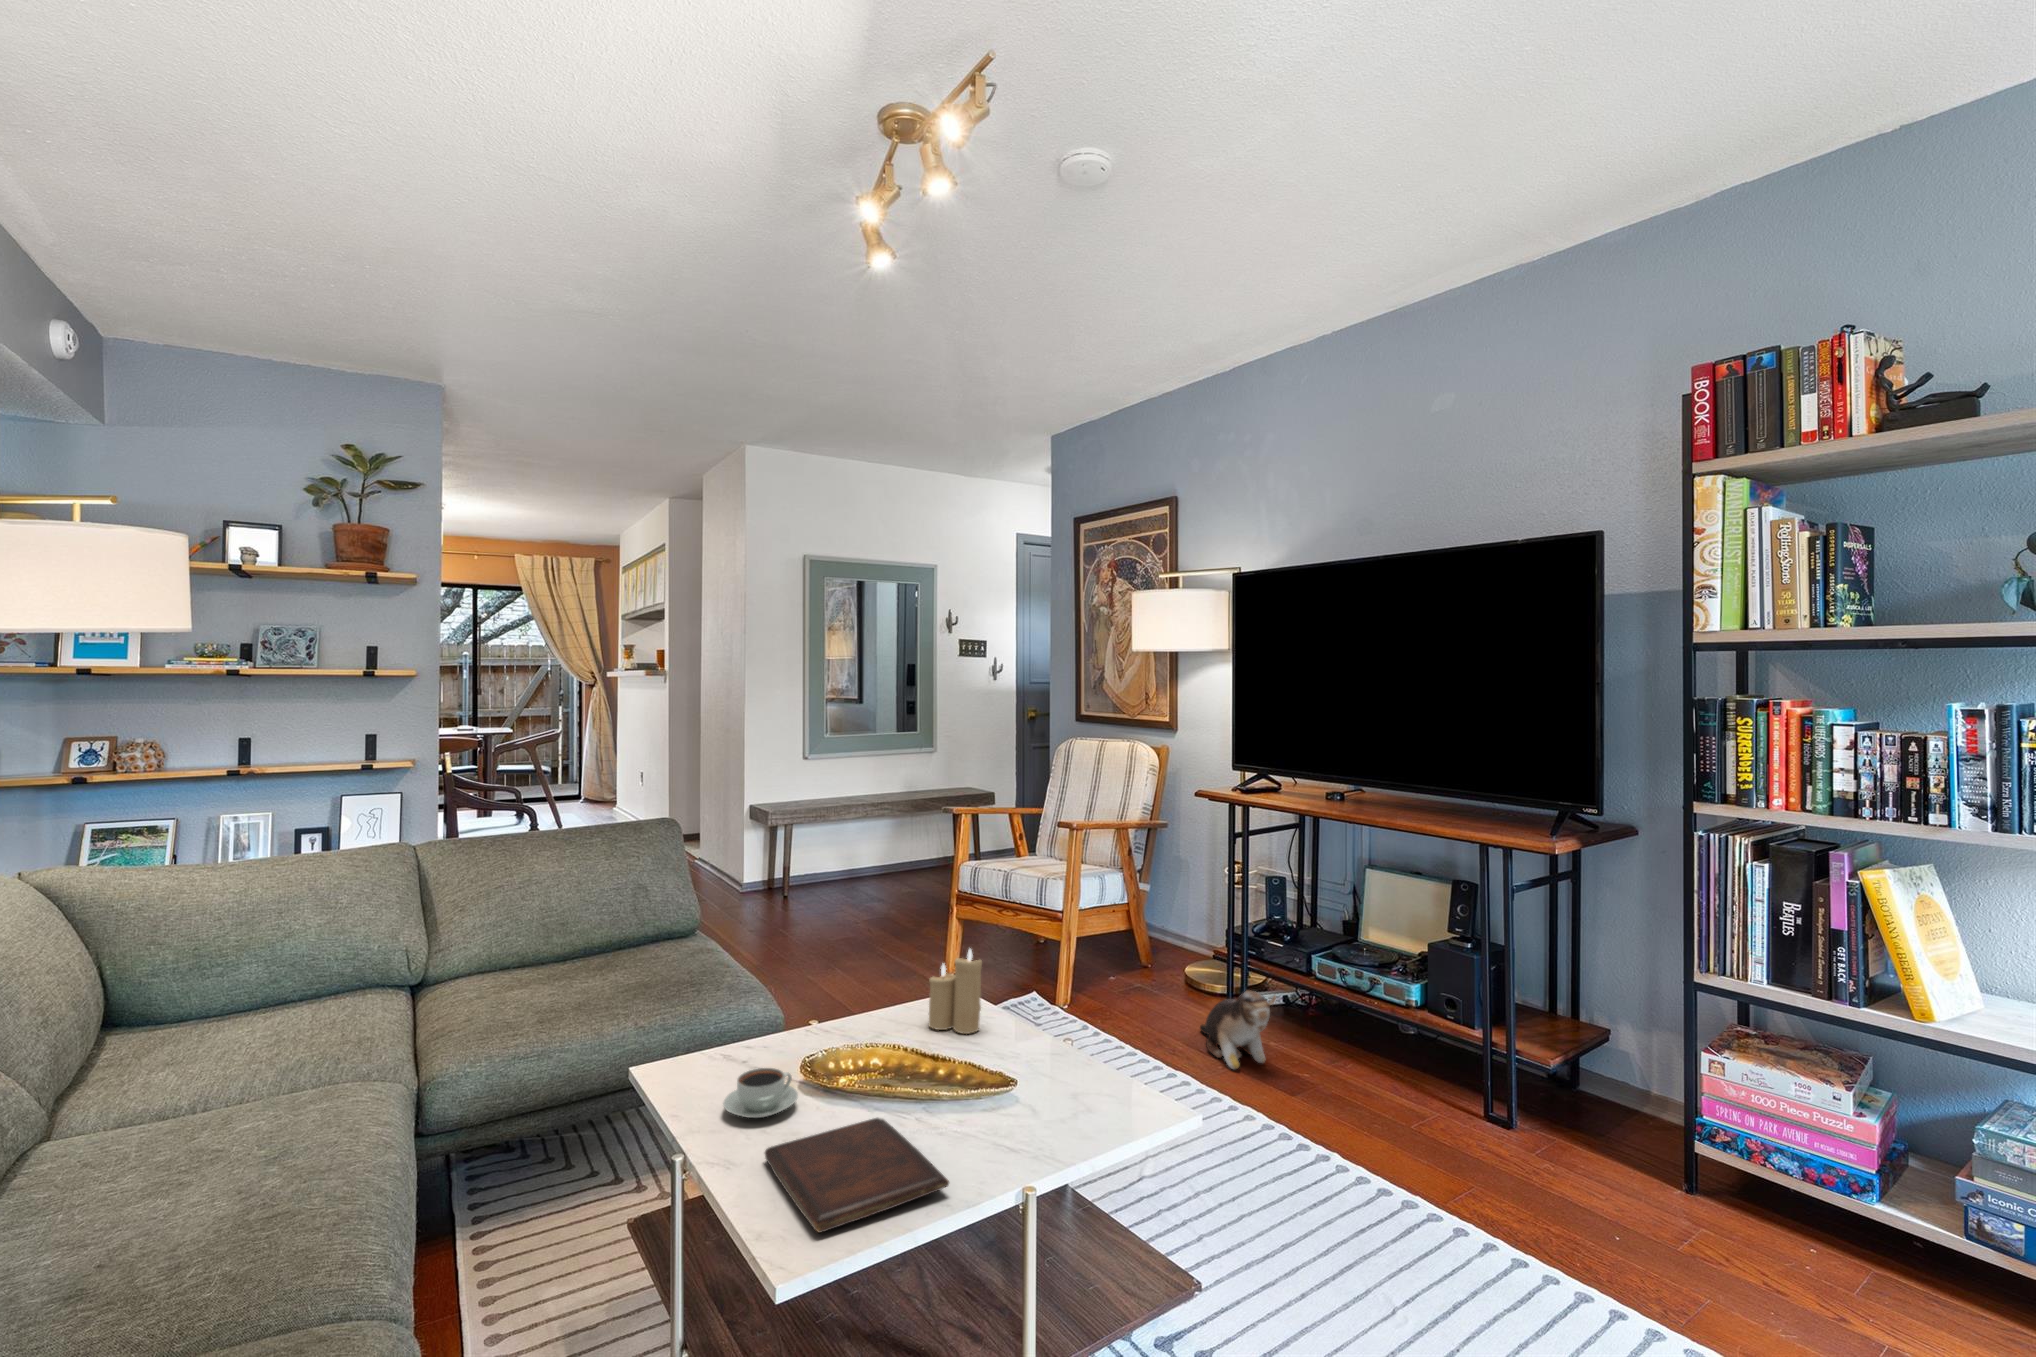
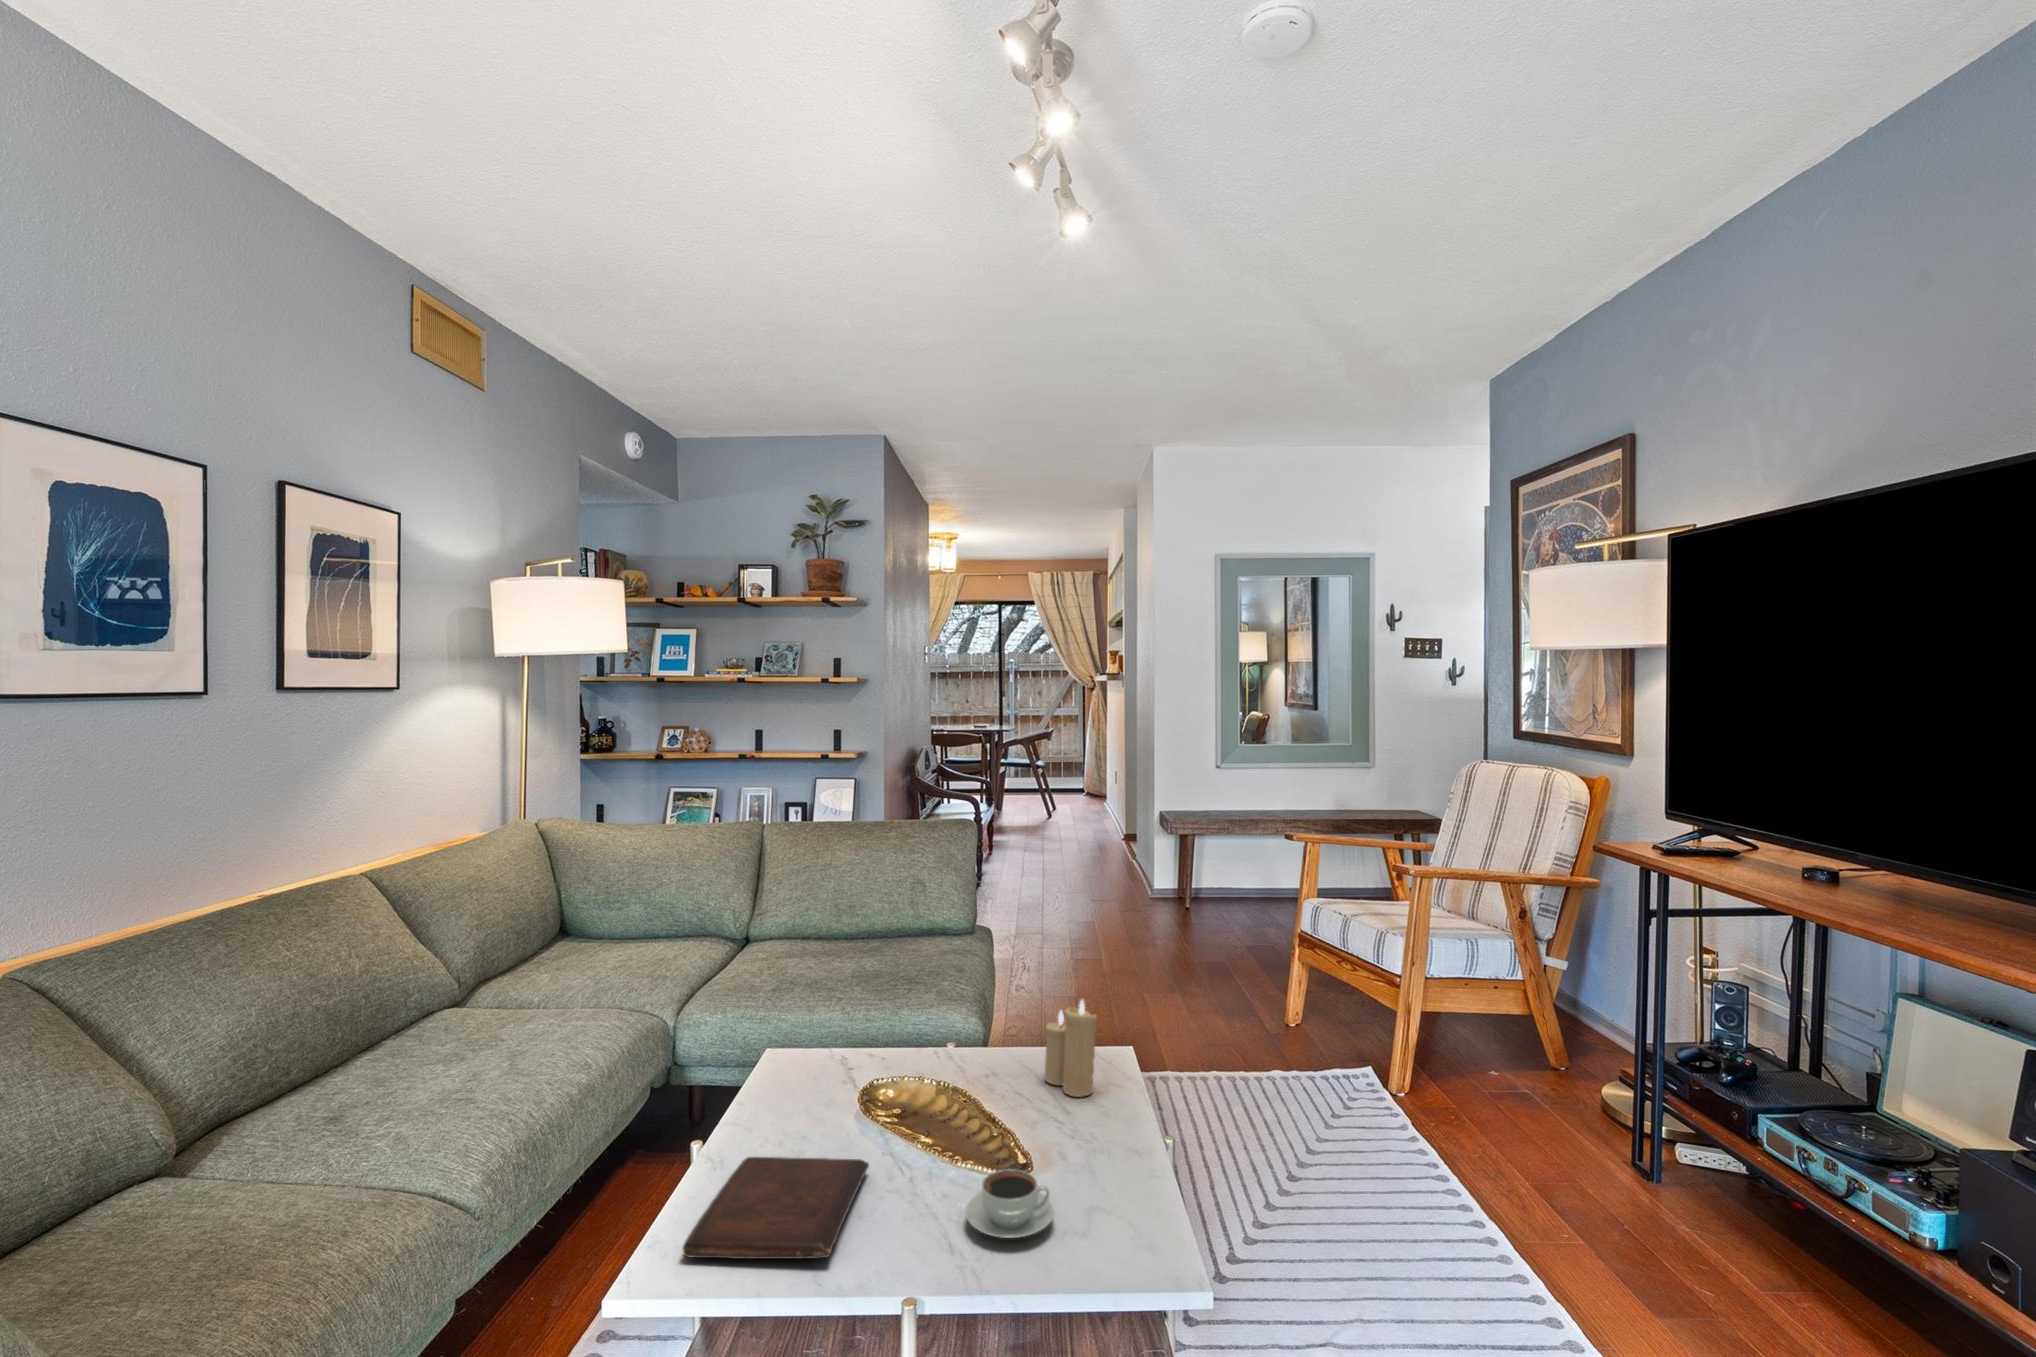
plush toy: present [1200,991,1276,1069] -> none [1556,1138,1642,1251]
coffee cup: present [723,1068,798,1118] -> present [966,1169,1054,1238]

